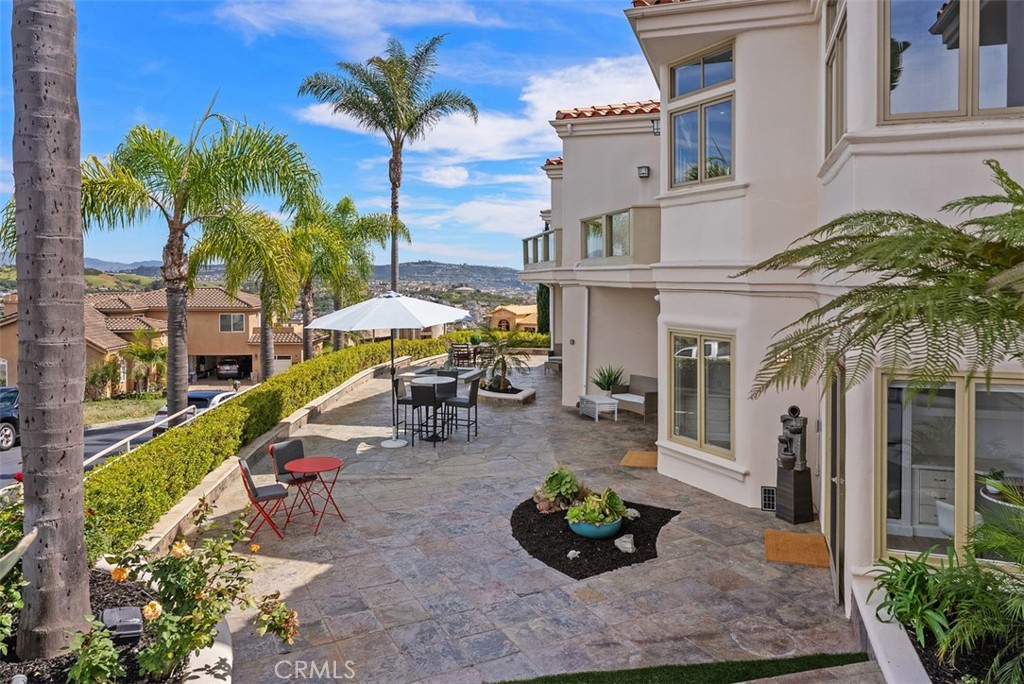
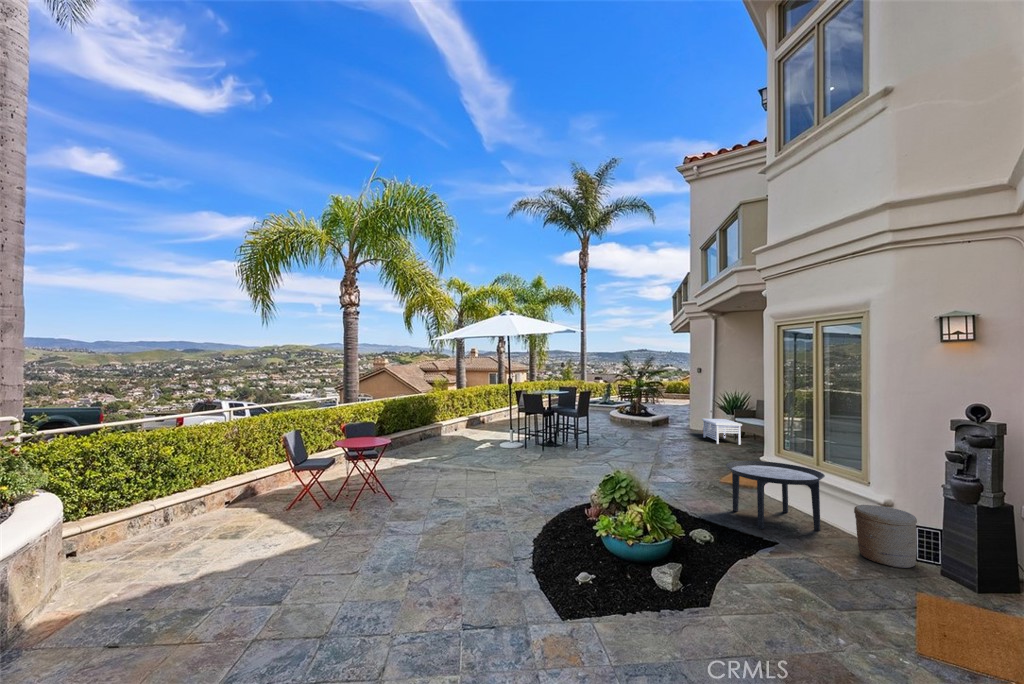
round table: none [638,447,706,502] -> present [726,461,825,531]
woven basket: none [727,475,762,515] -> present [854,505,917,568]

